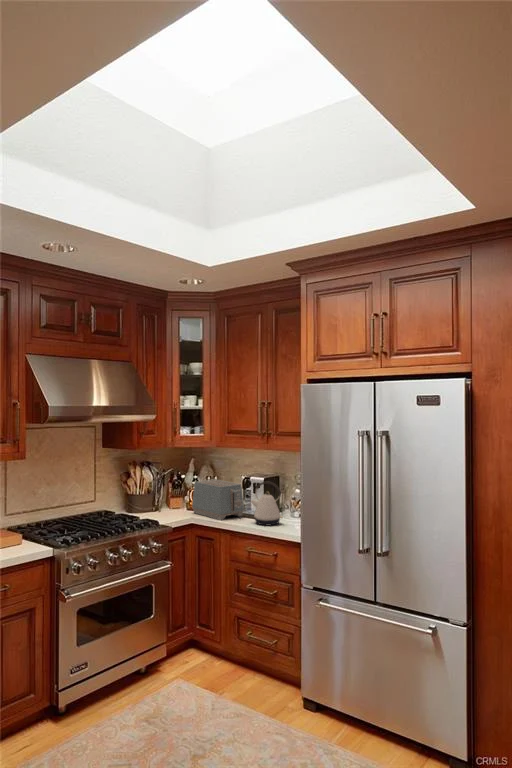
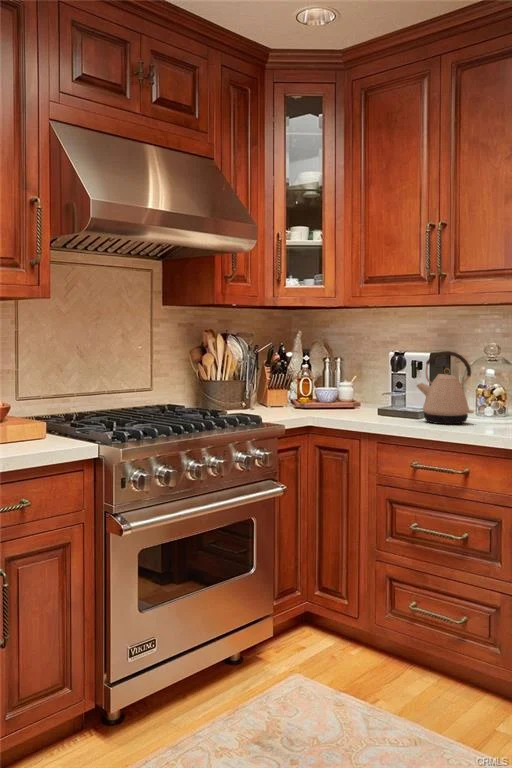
toaster: present [192,479,244,520] -> none [308,359,397,418]

